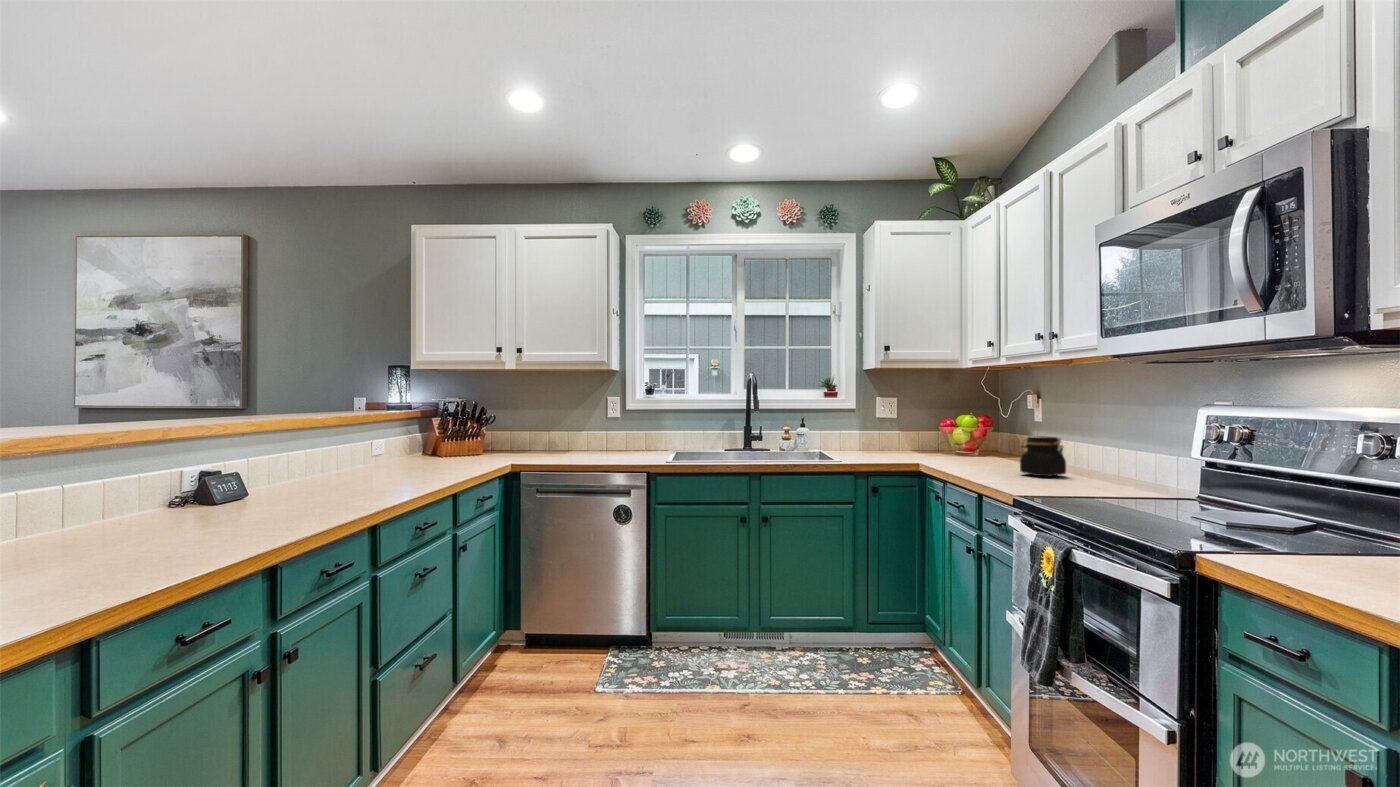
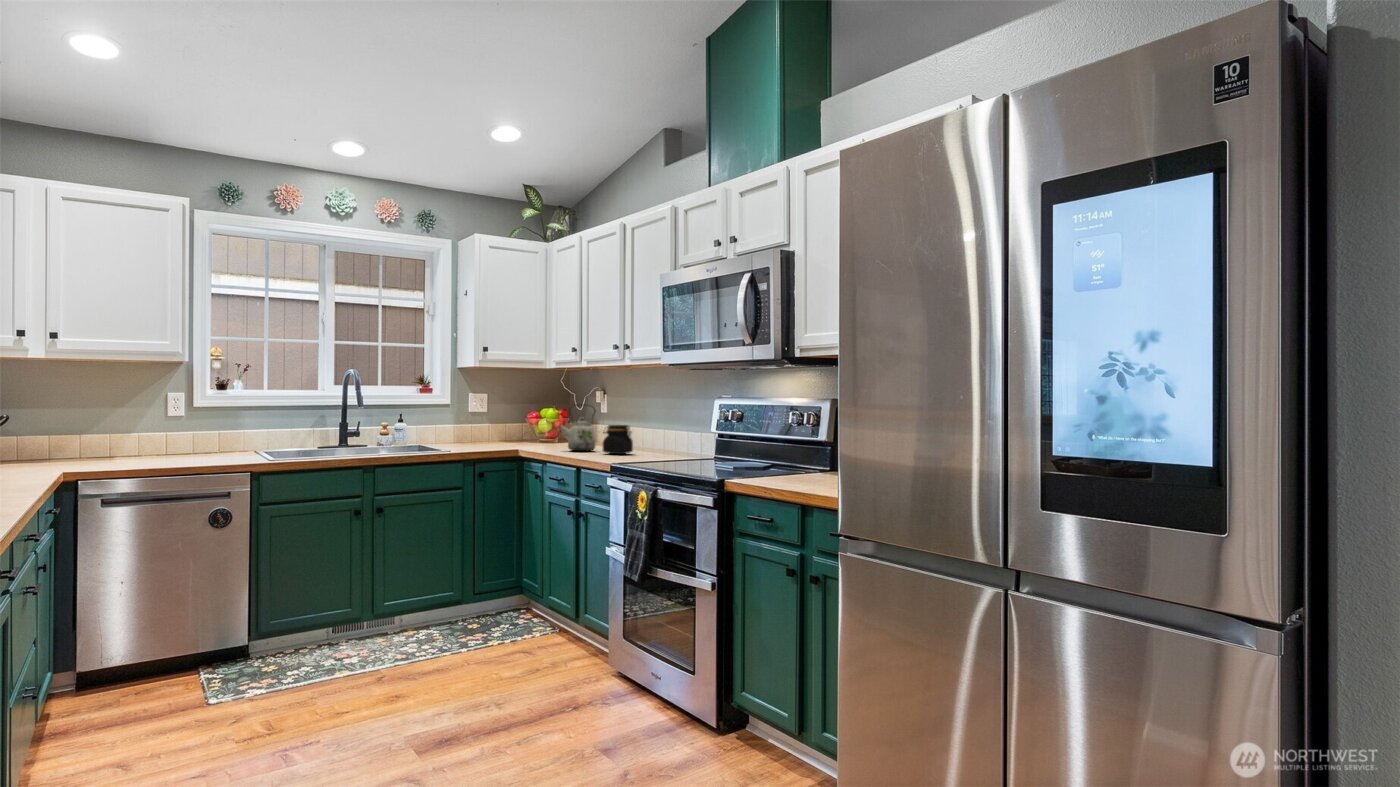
kettle: none [963,410,1016,468] -> present [559,409,595,451]

